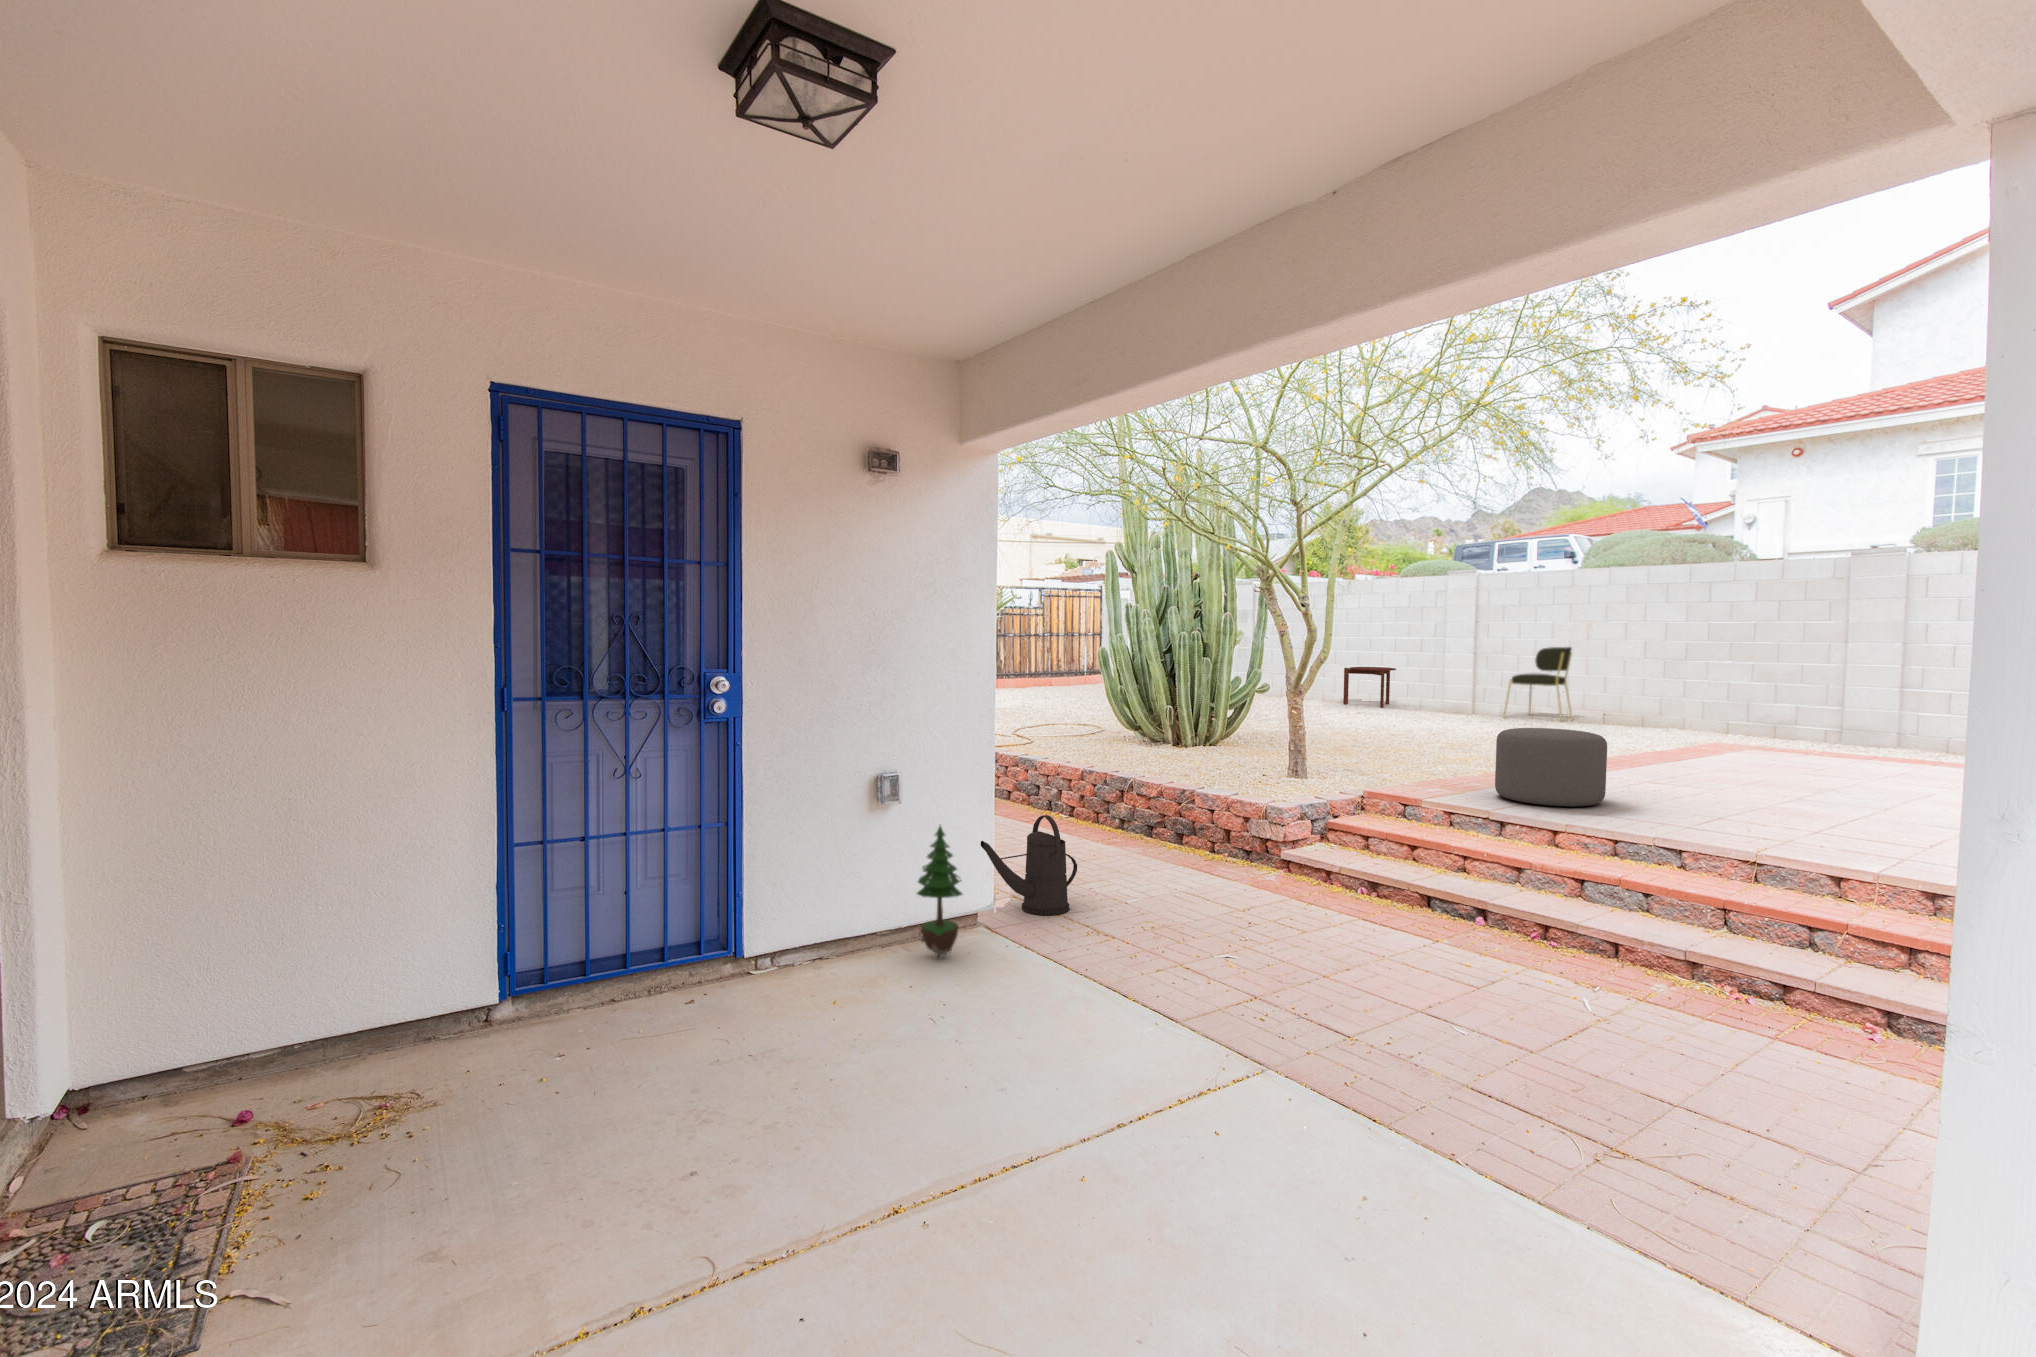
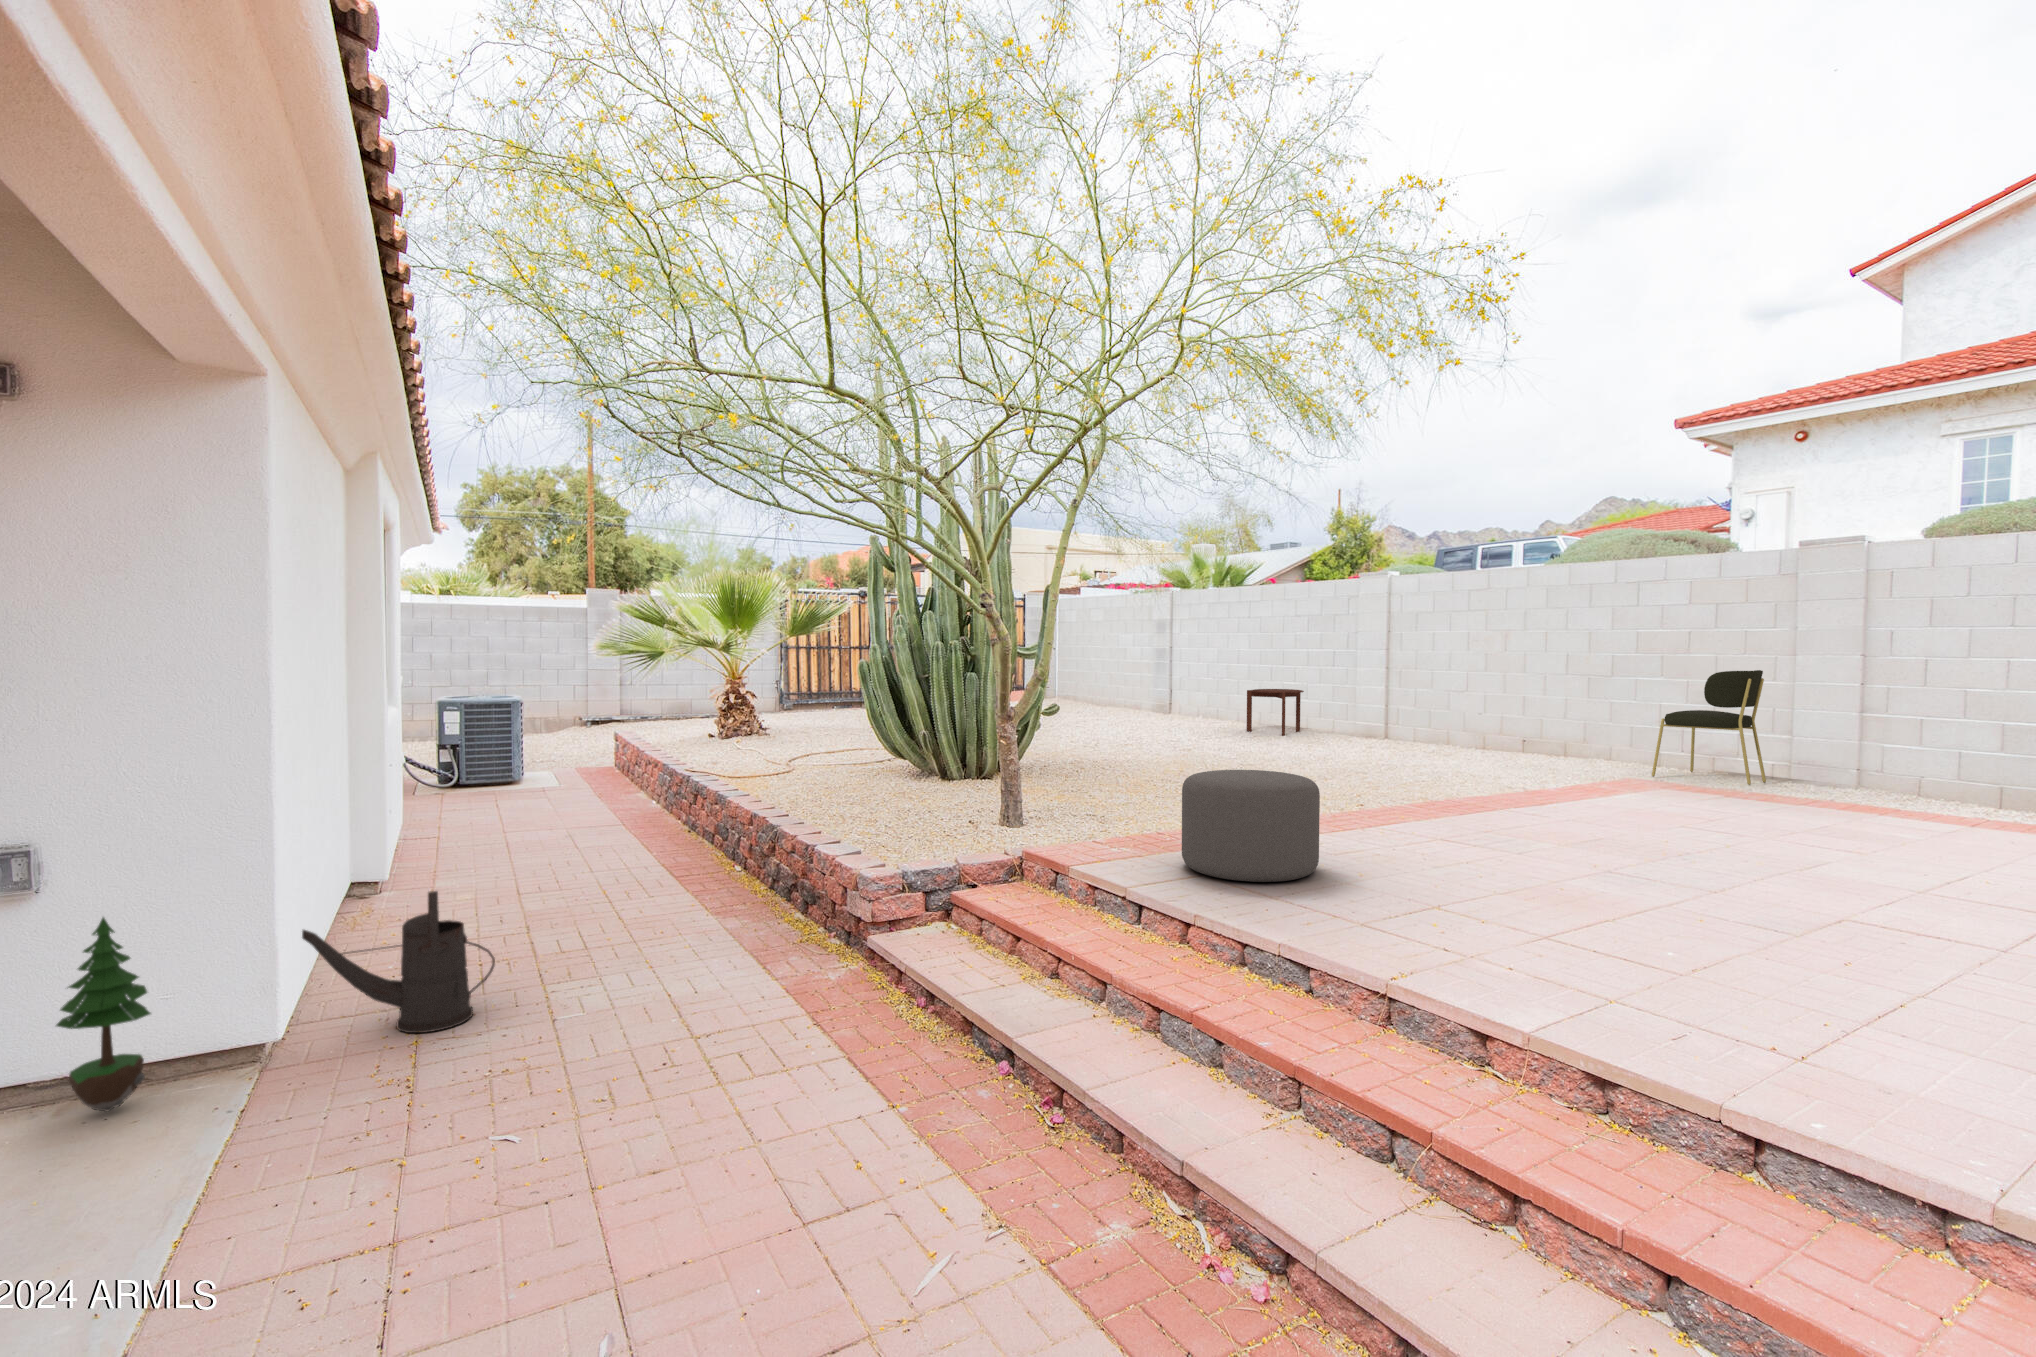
dining chair: present [1503,647,1572,720] -> present [1652,670,1766,785]

